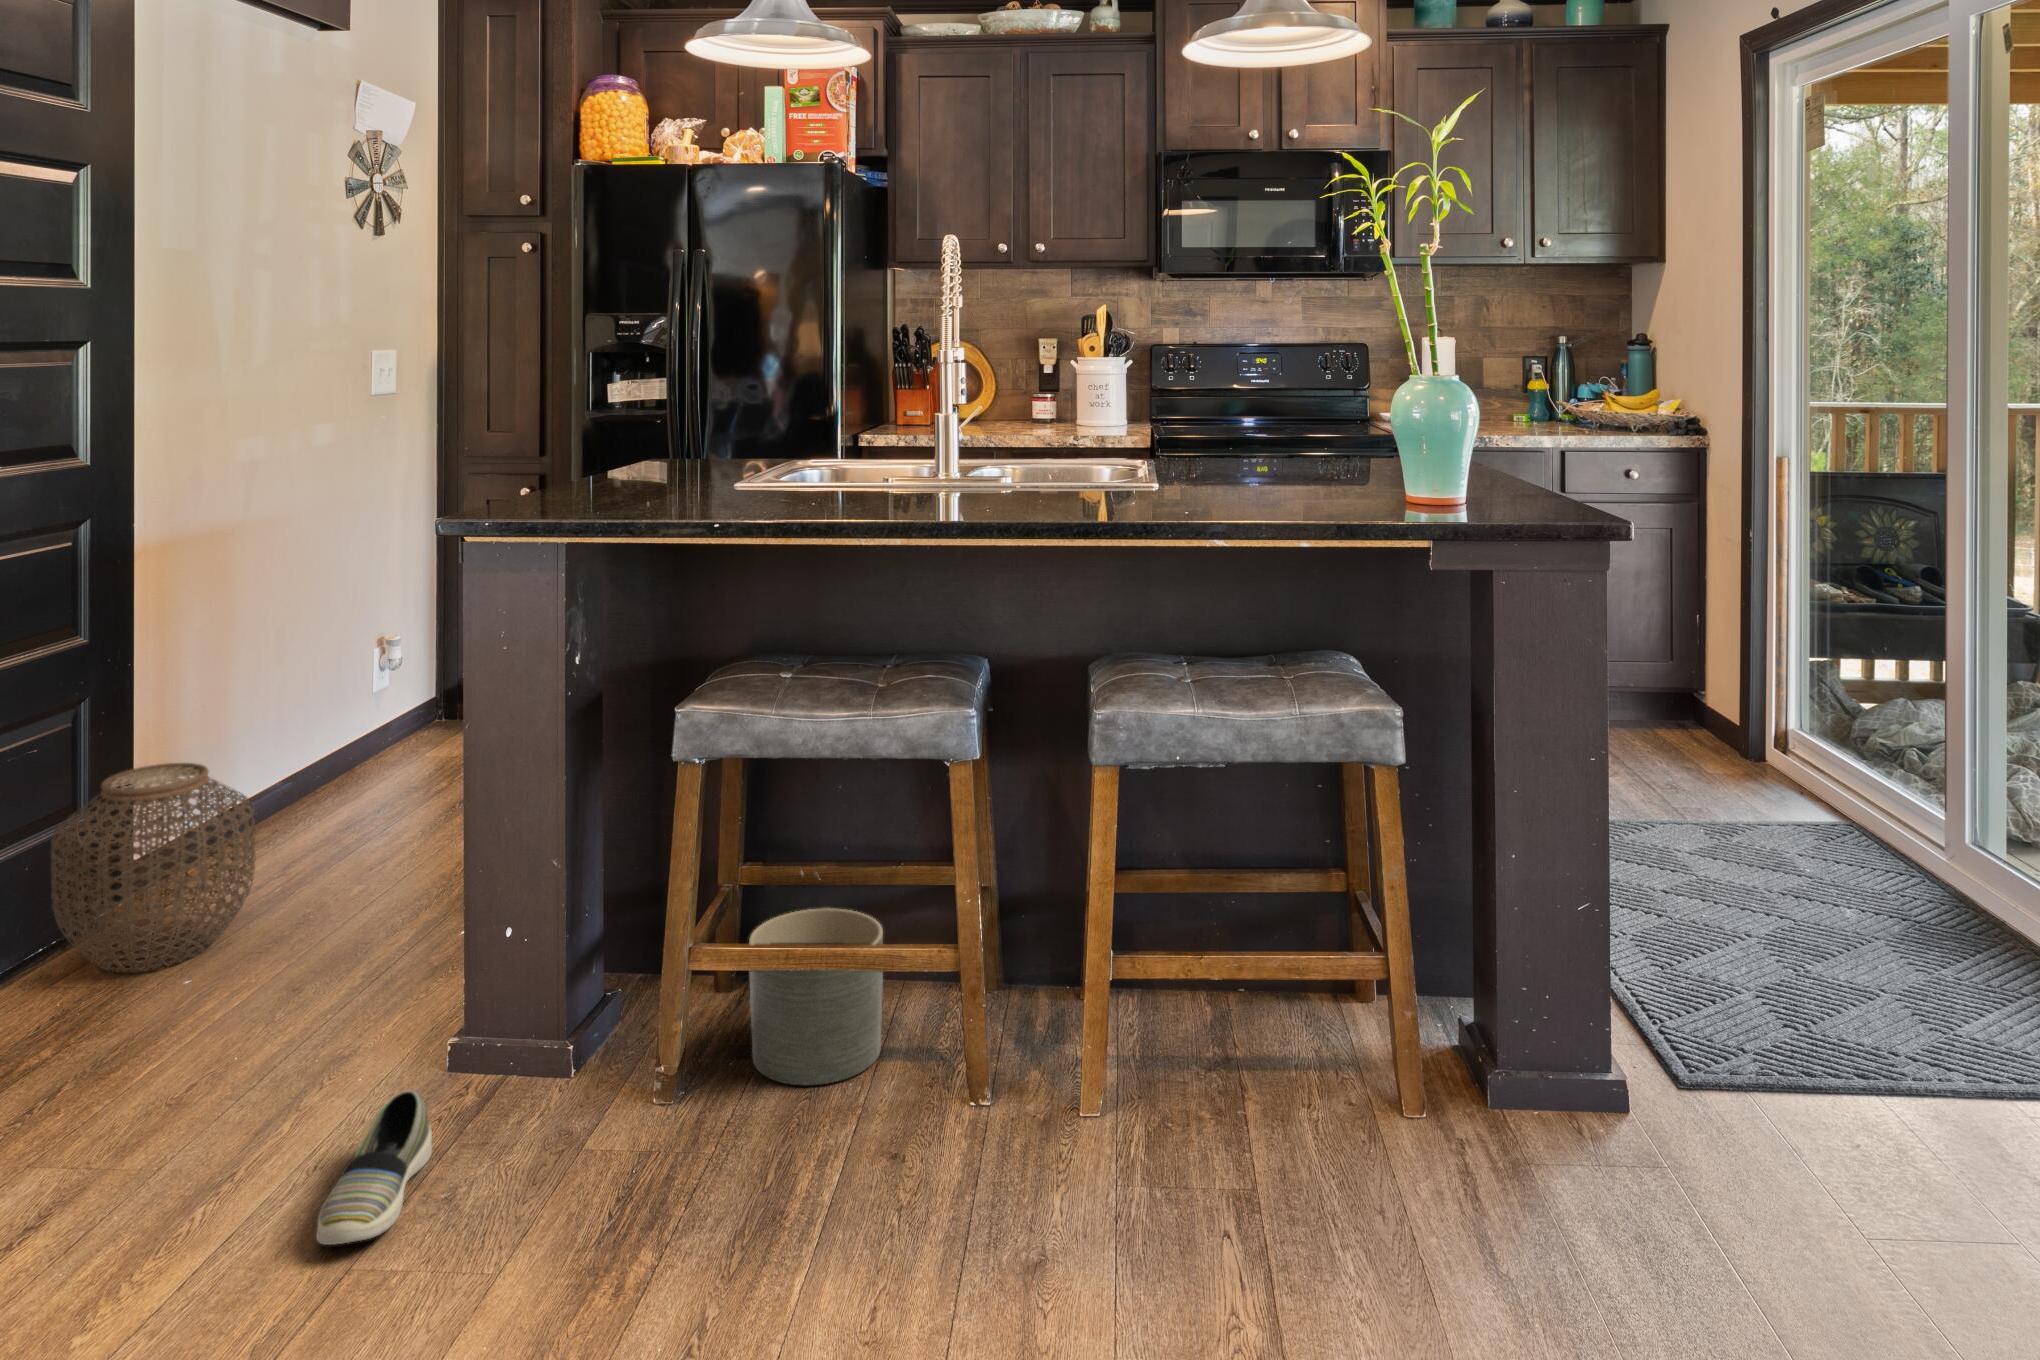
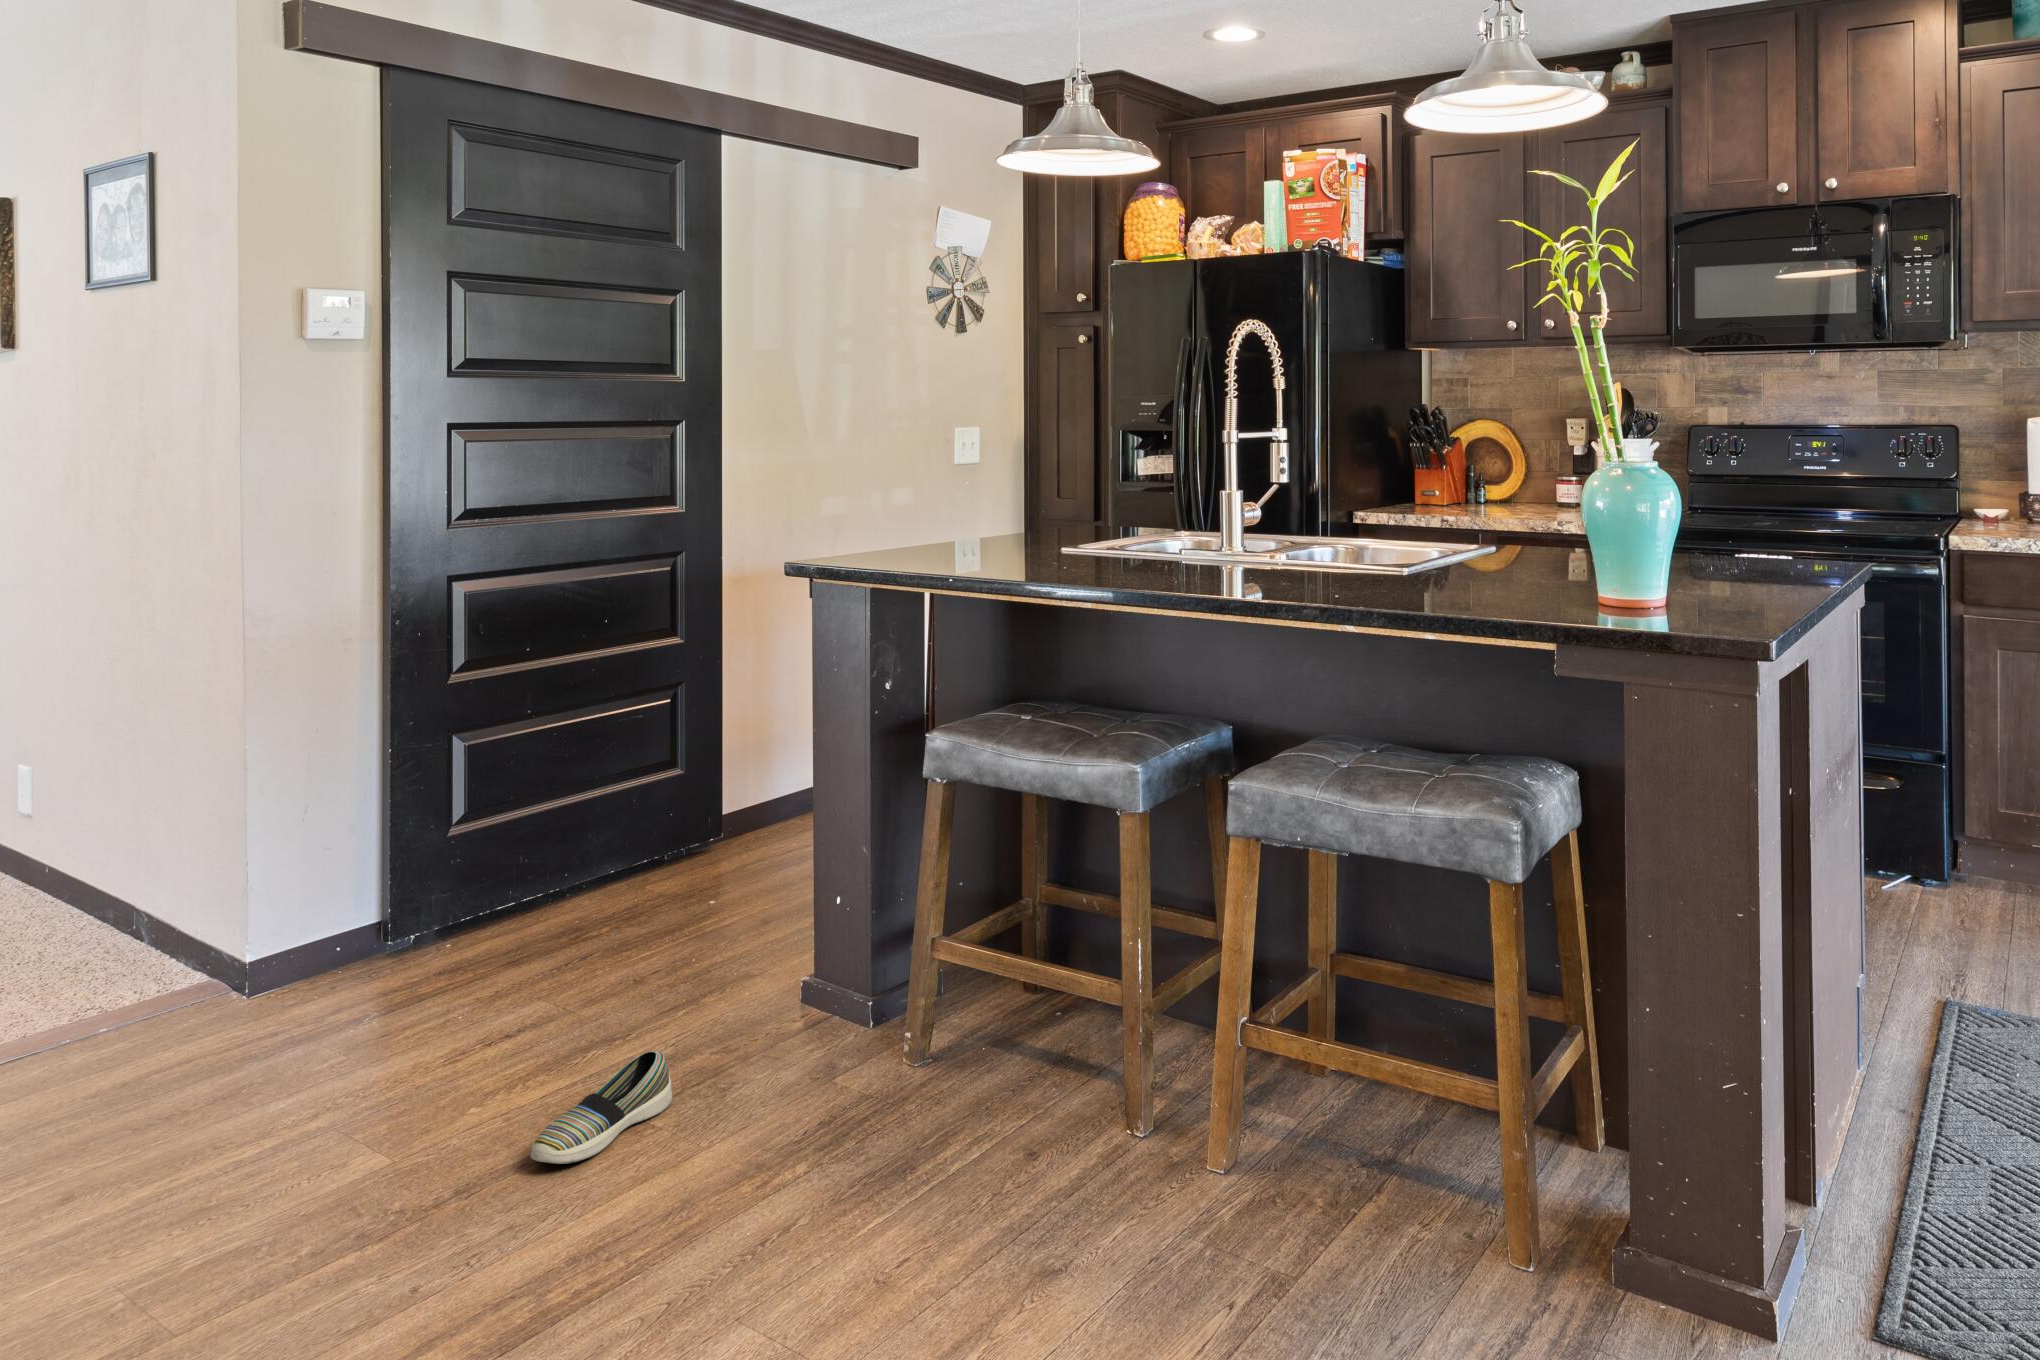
woven basket: present [51,763,255,973] -> none [600,752,741,912]
planter: present [749,908,883,1085] -> none [937,969,1062,1140]

